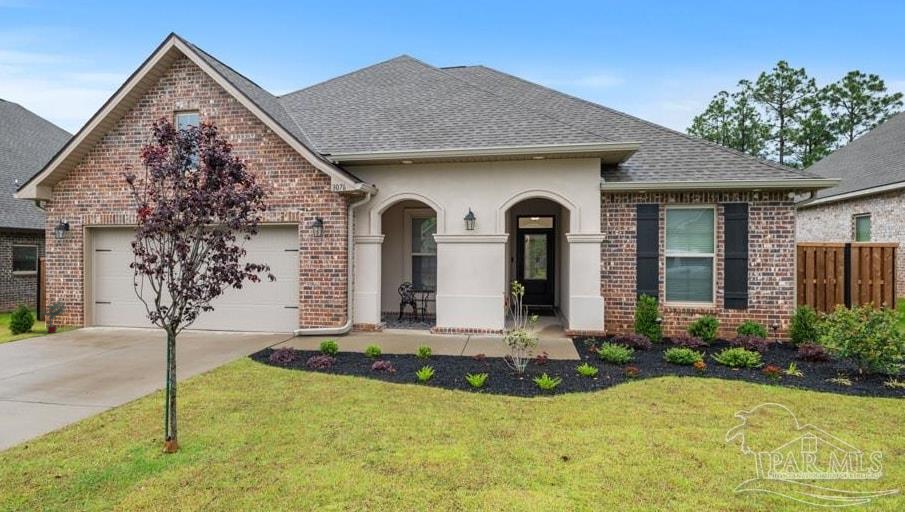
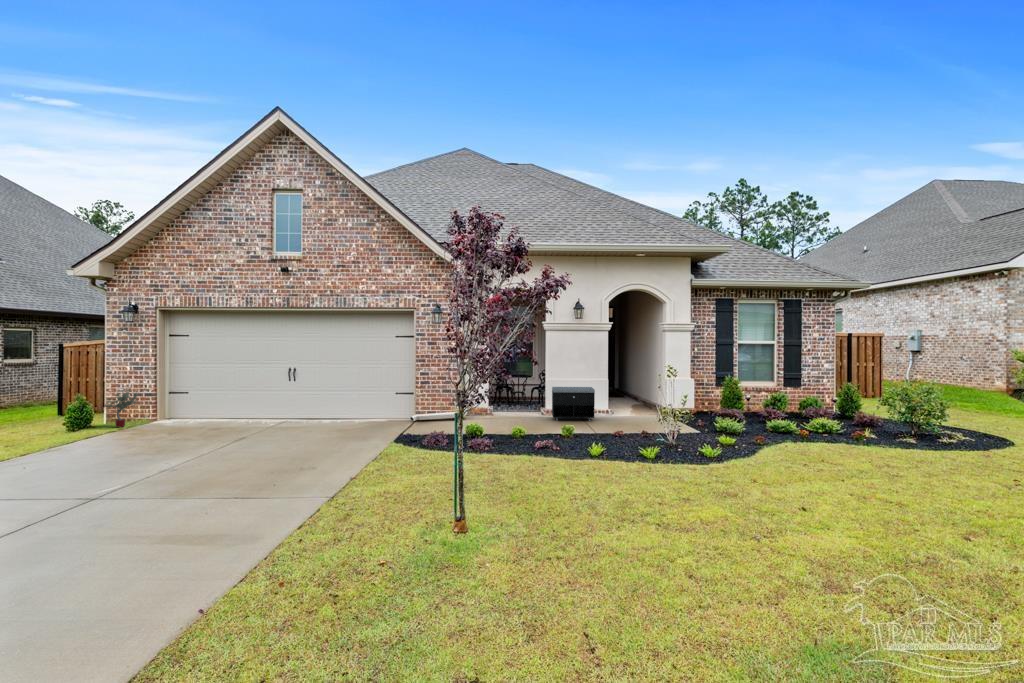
storage bench: none [438,303,486,341] -> present [552,387,595,421]

